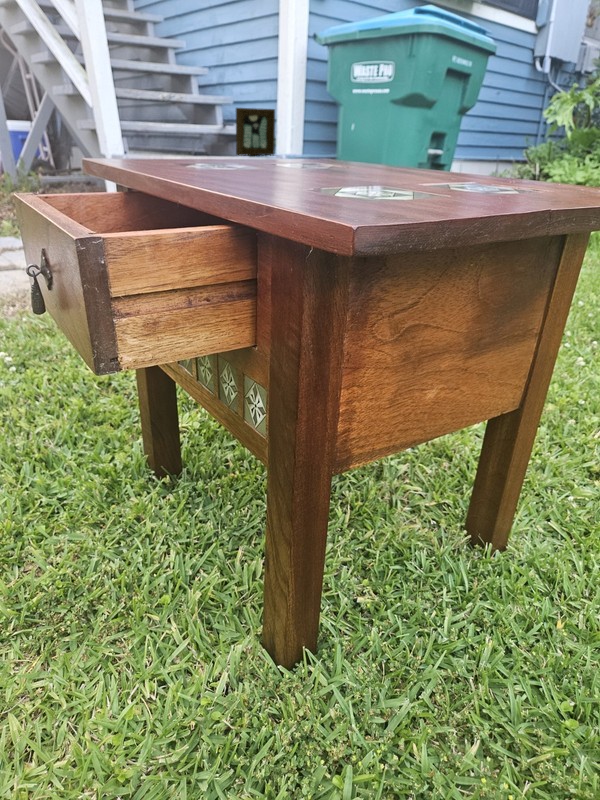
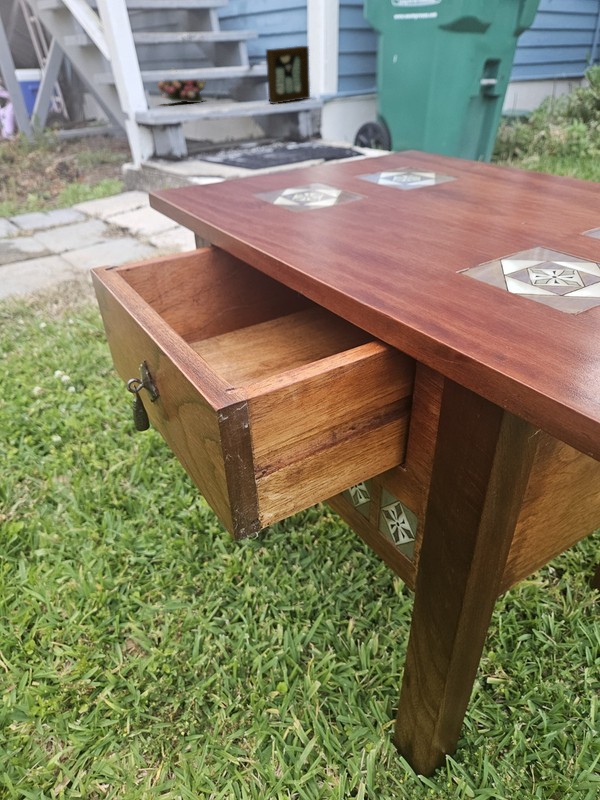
flower arrangement: none [136,122,182,154] -> present [158,80,206,103]

